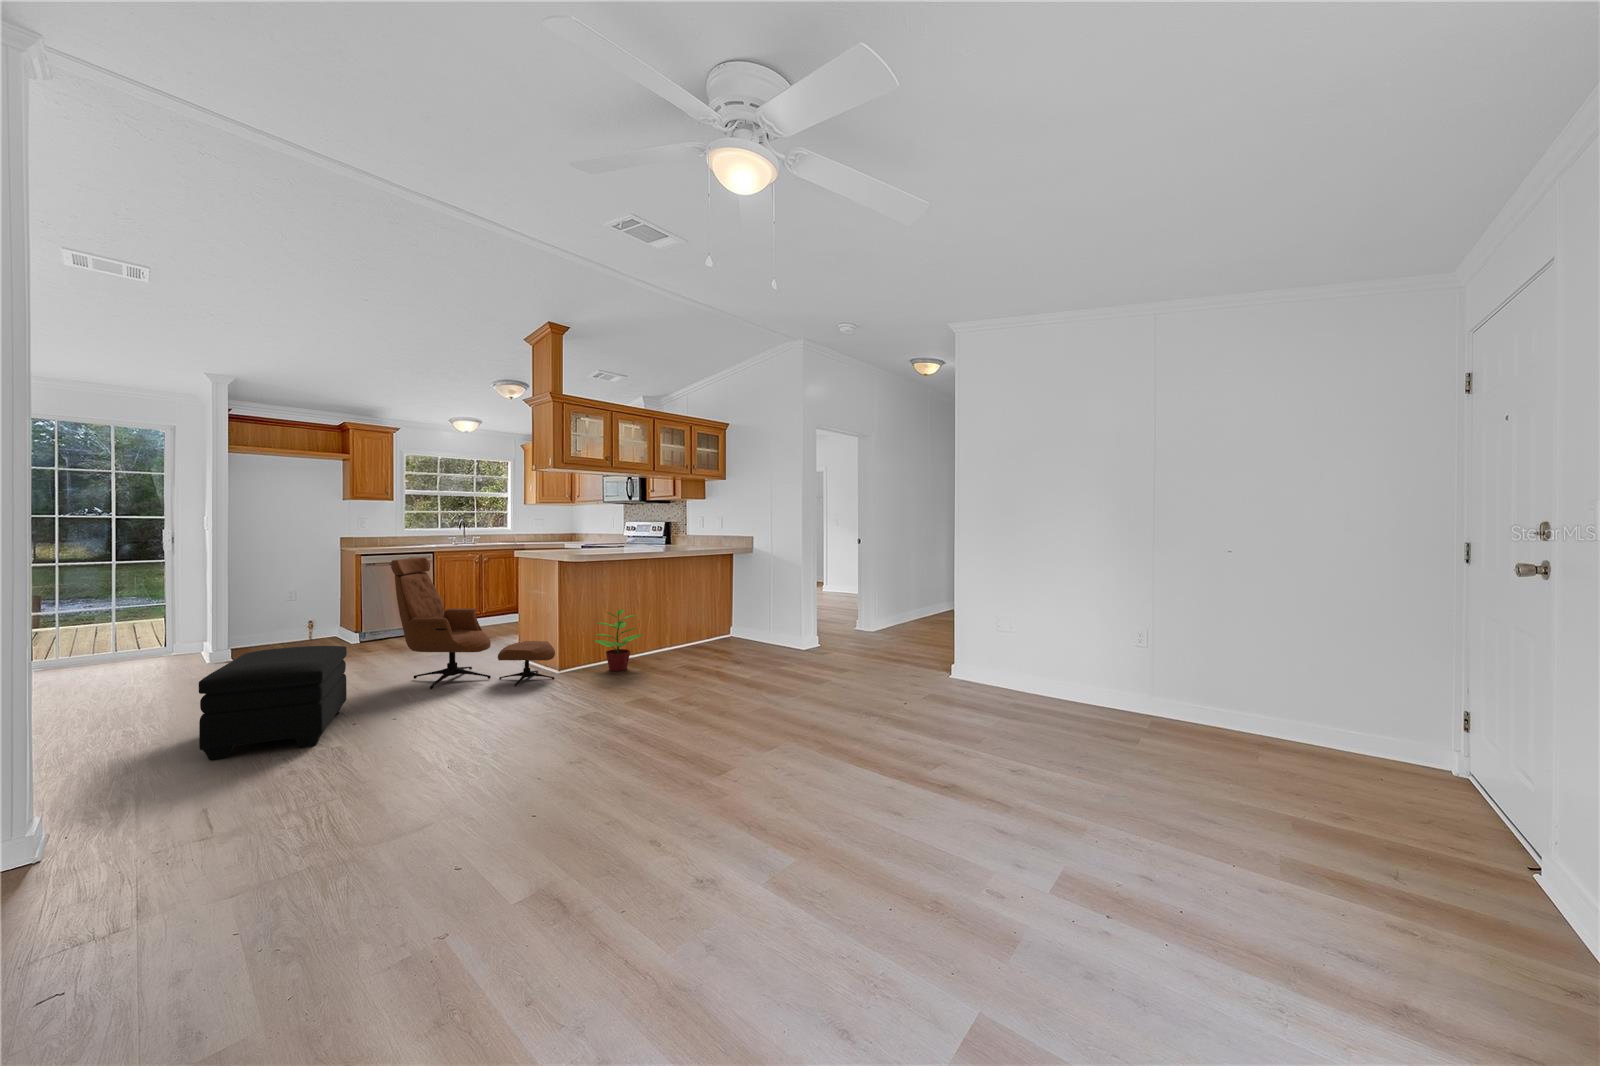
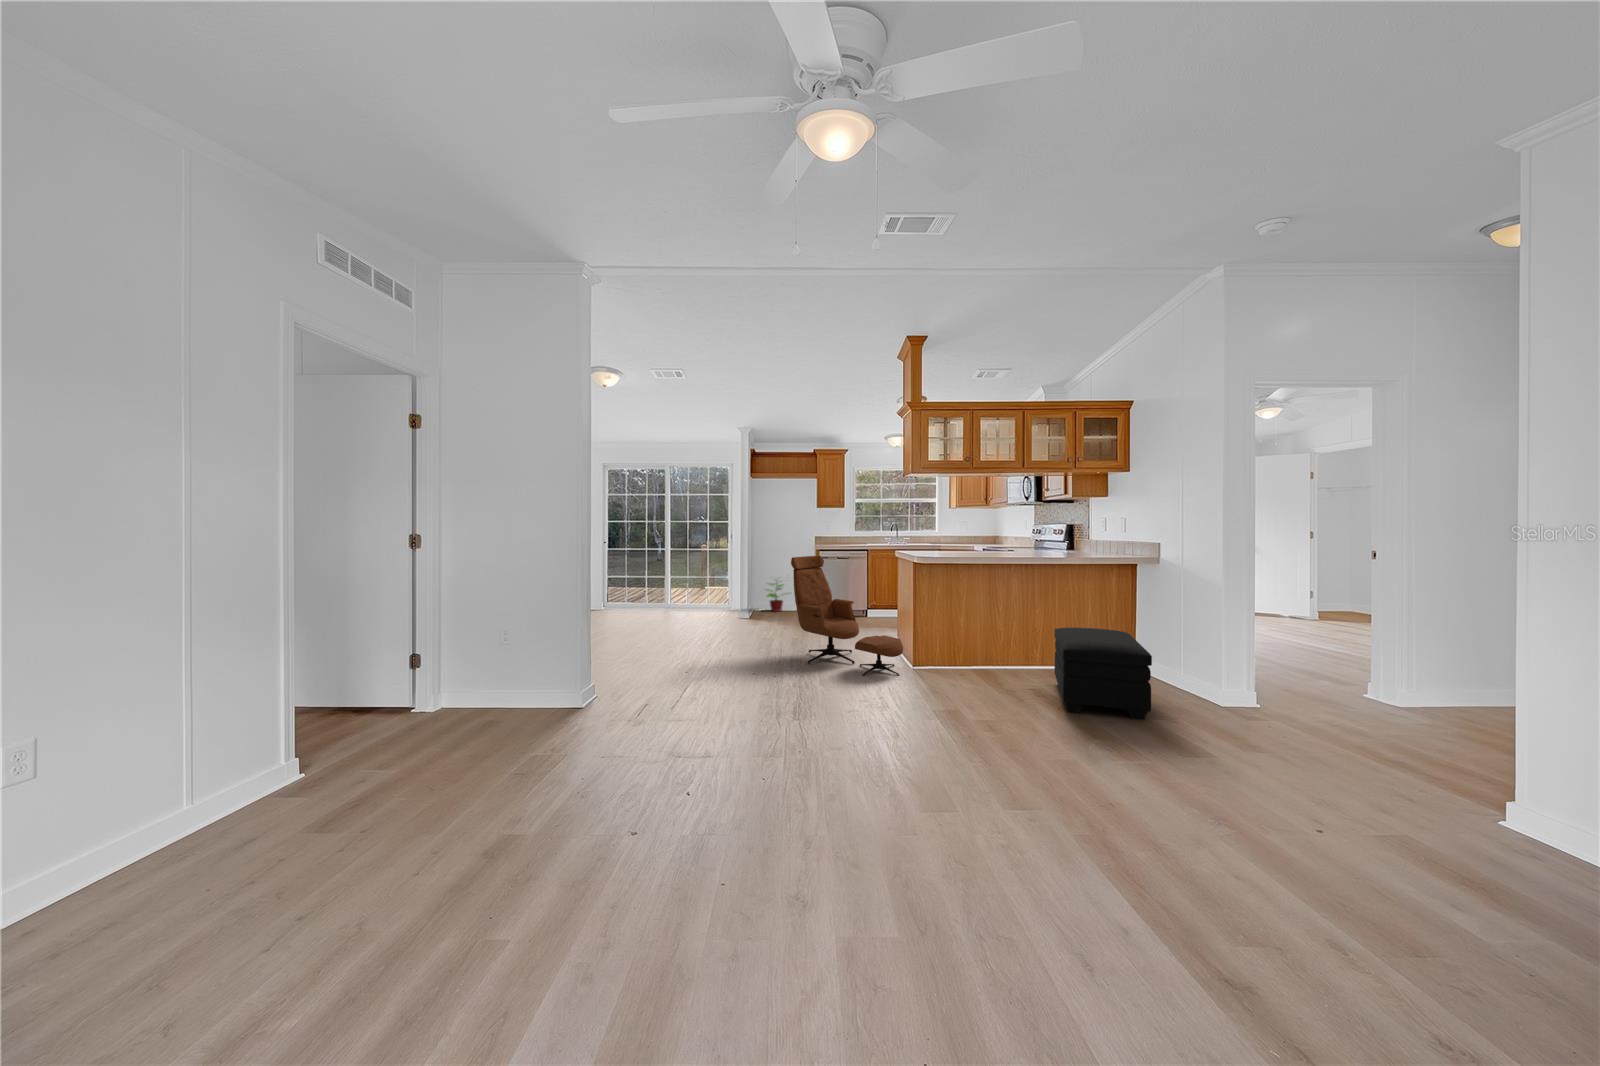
potted plant: present [594,609,642,671] -> present [767,579,783,612]
ottoman: present [199,646,347,760] -> present [1055,628,1152,720]

